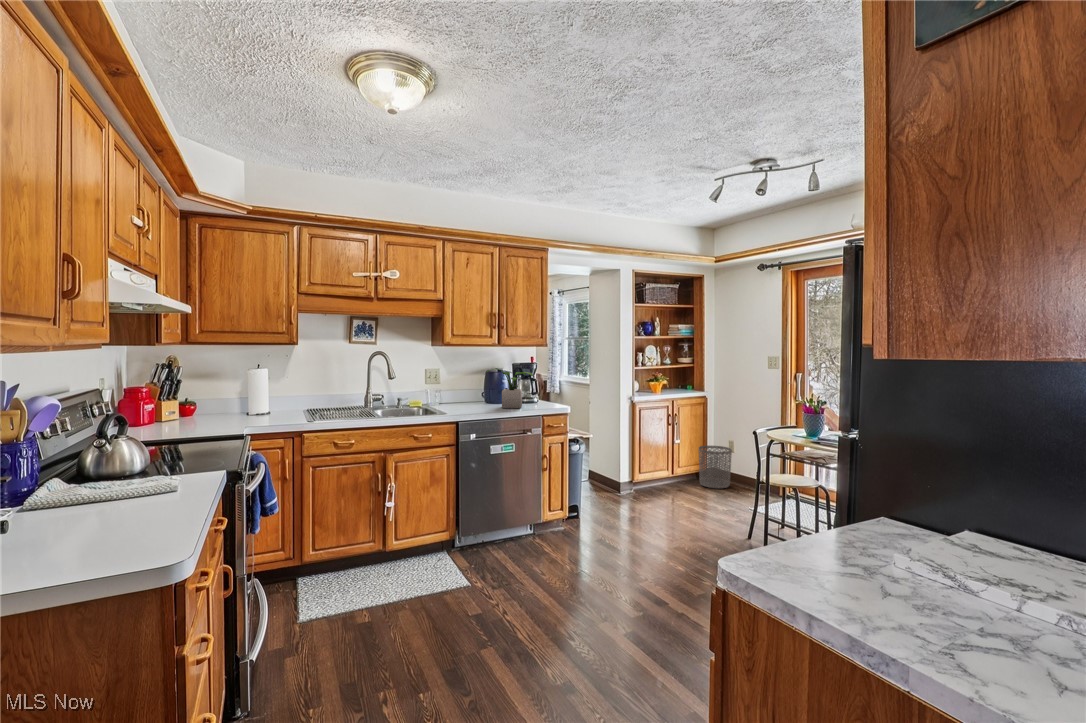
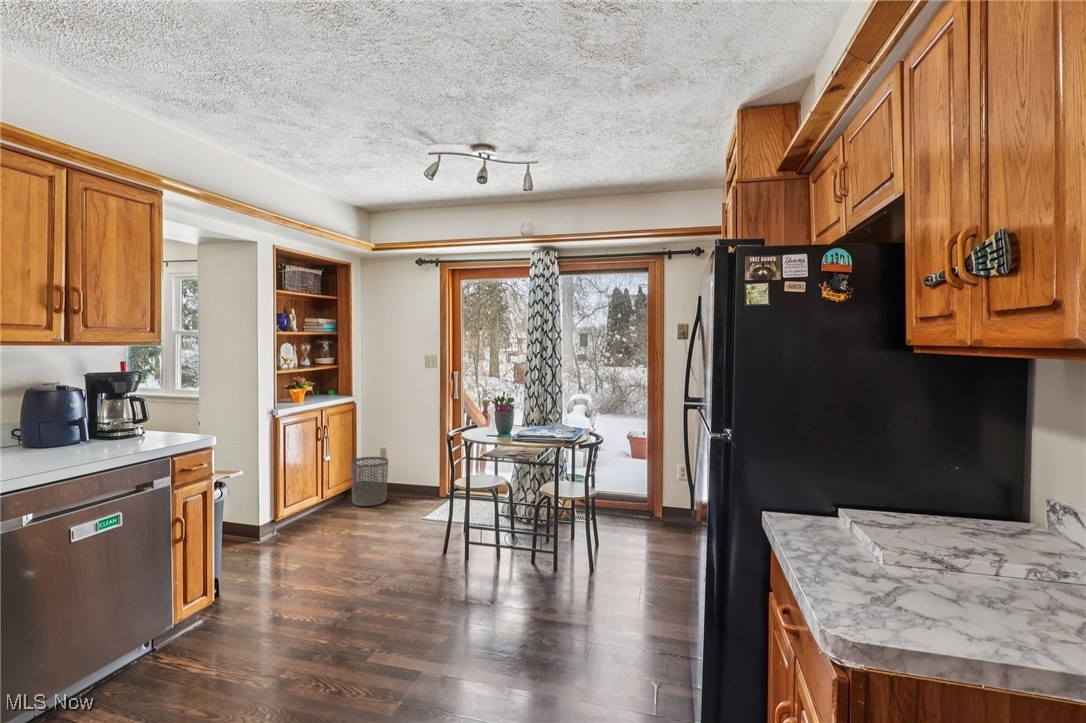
potted plant: present [486,369,533,408] -> none [34,384,145,453]

